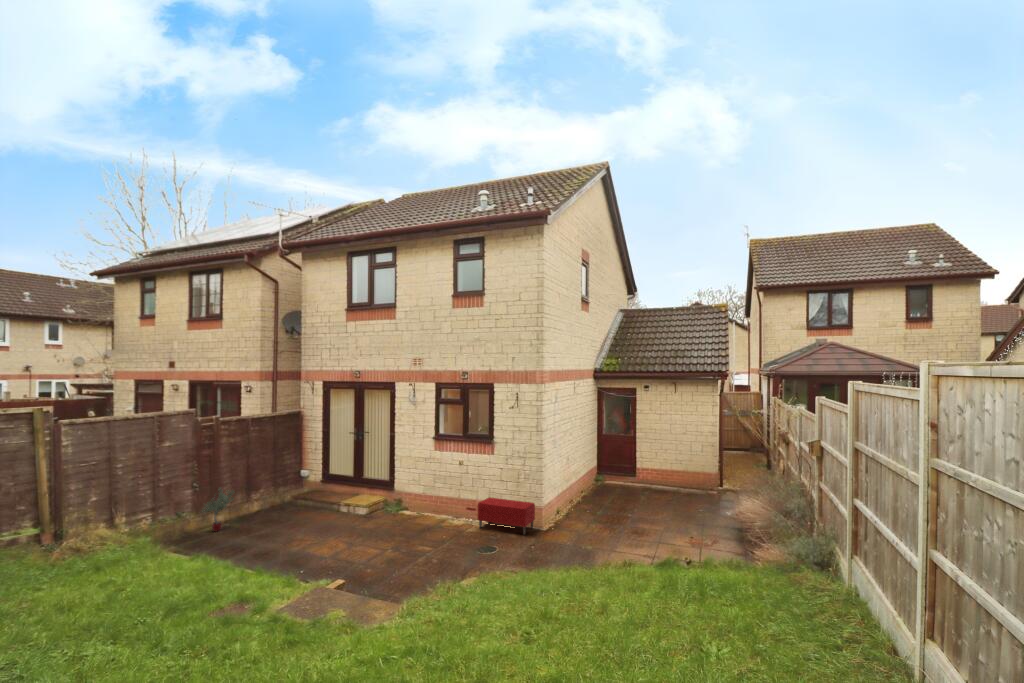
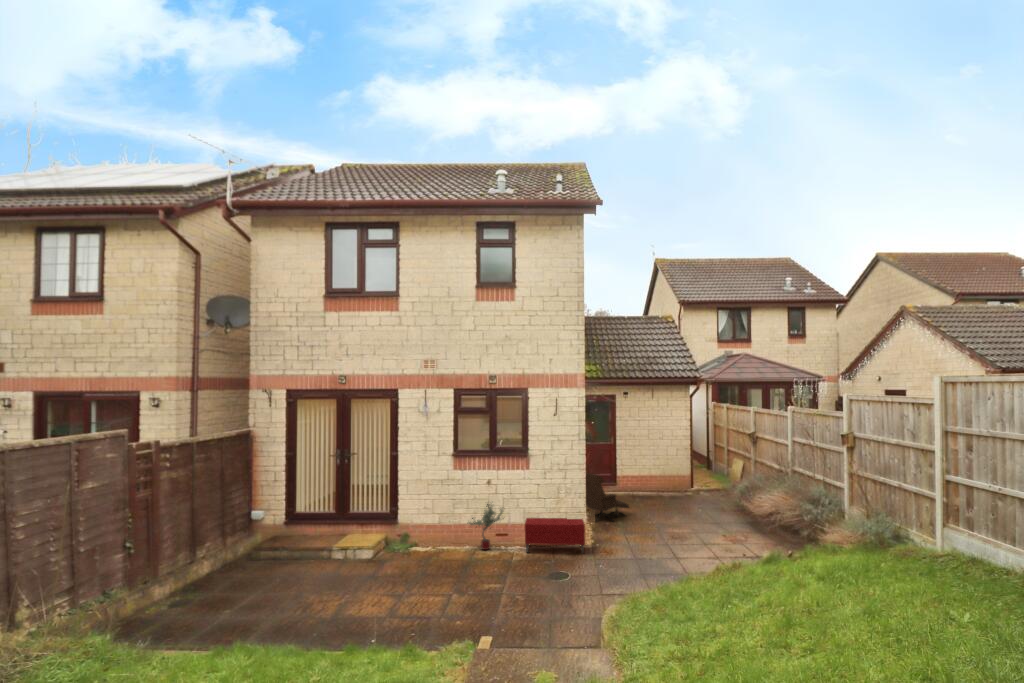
lounge chair: none [566,461,617,509] -> present [586,473,629,521]
potted tree: present [202,489,234,532] -> present [467,504,504,550]

